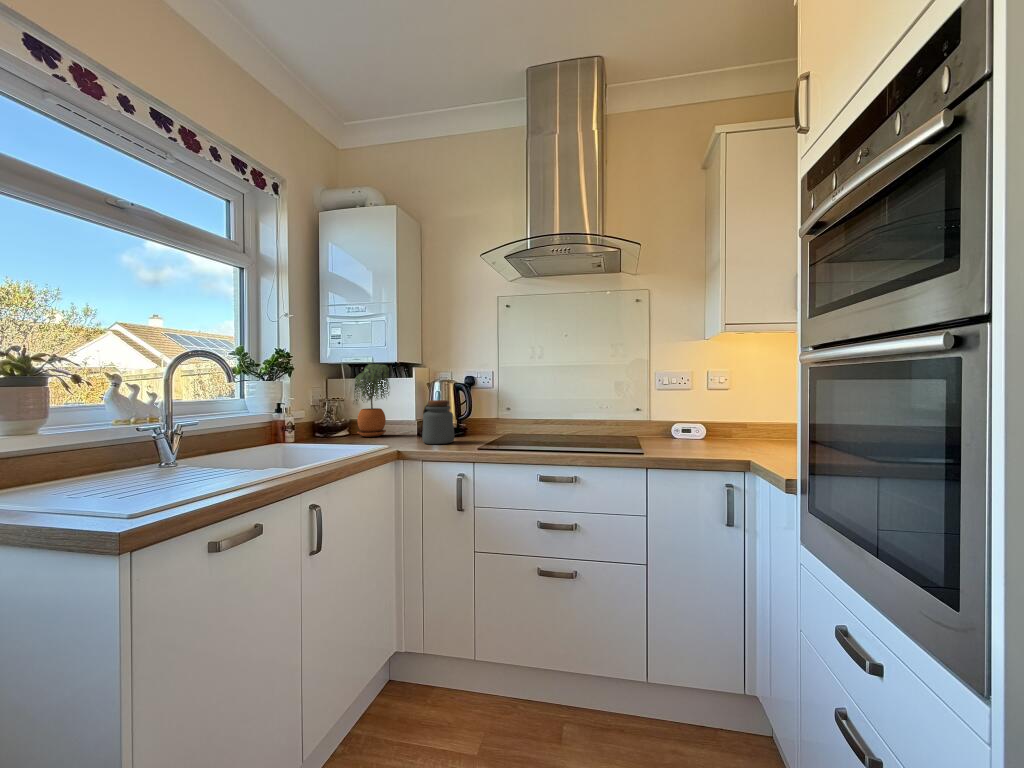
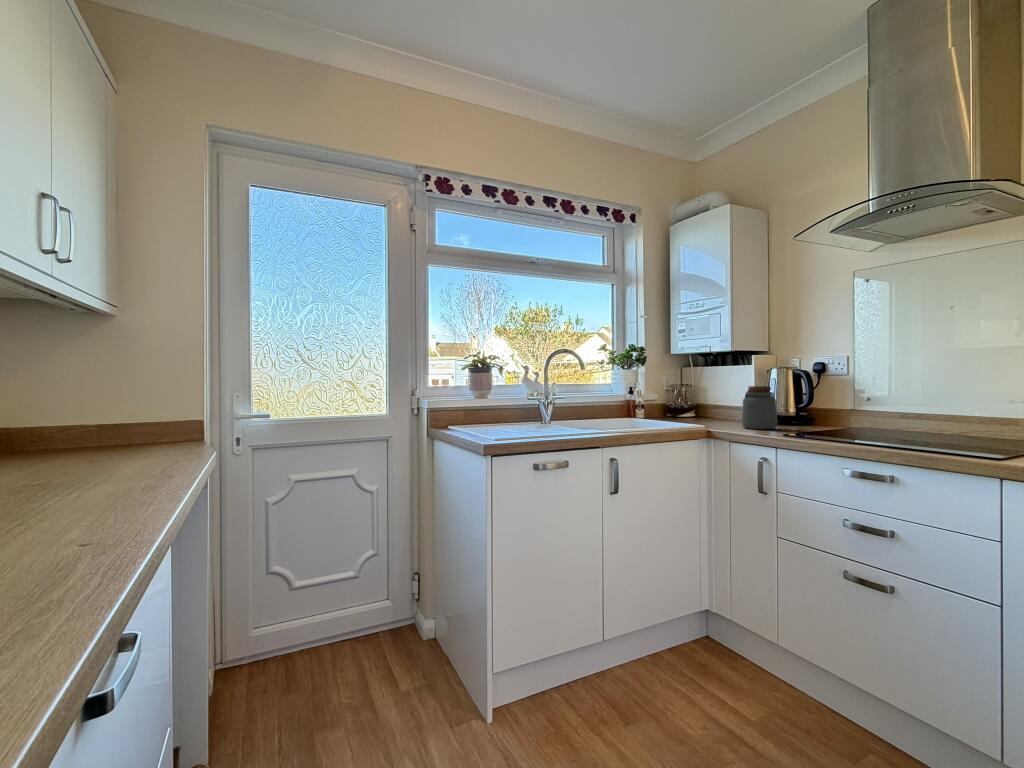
potted plant: present [354,364,389,437] -> none [693,352,733,420]

